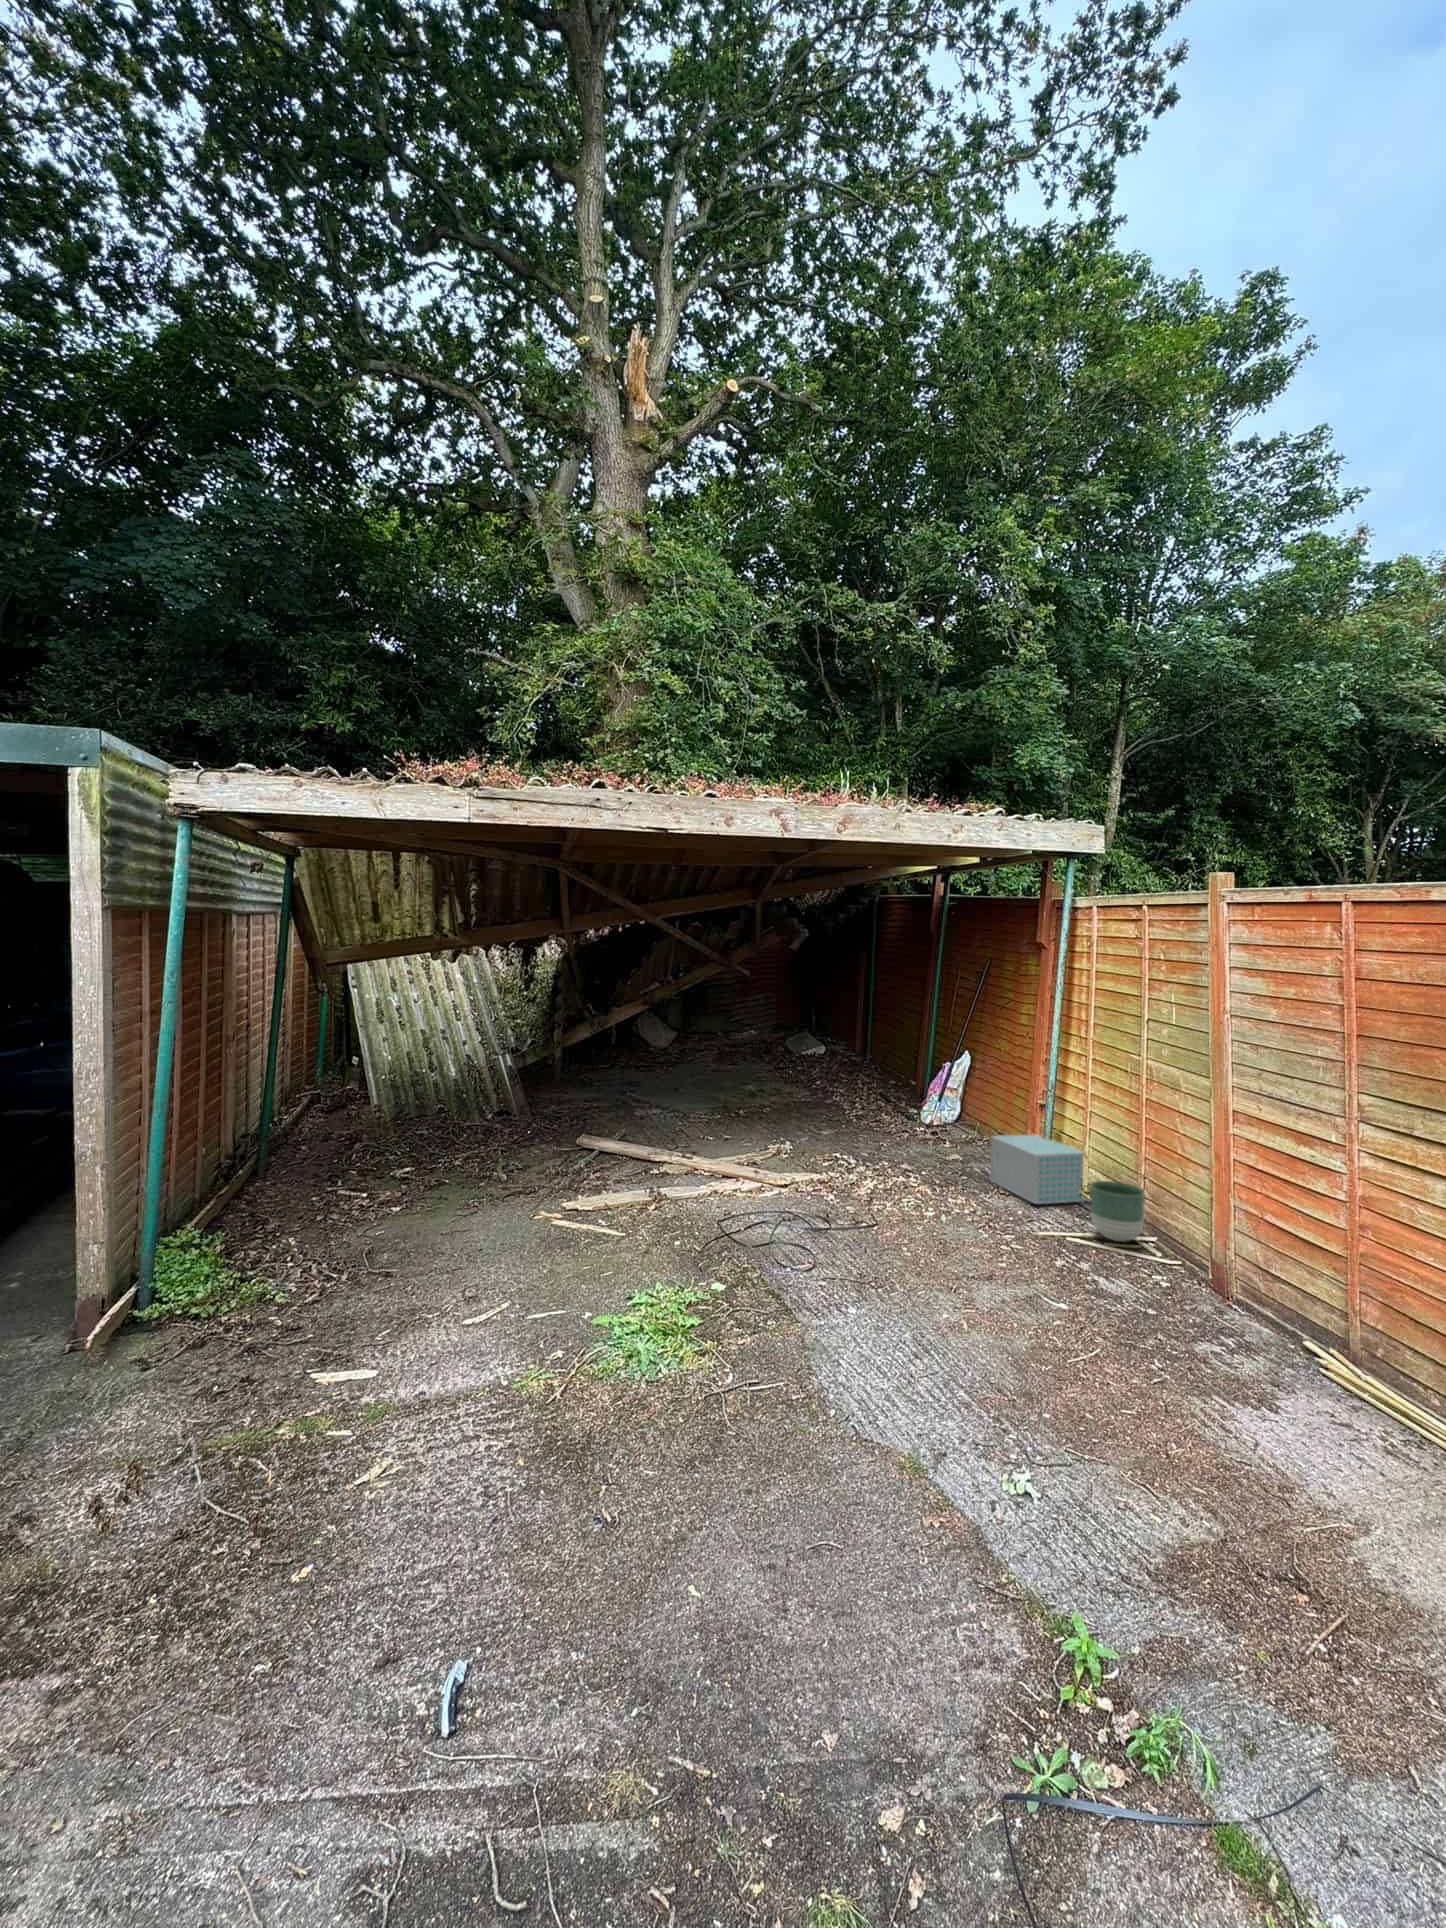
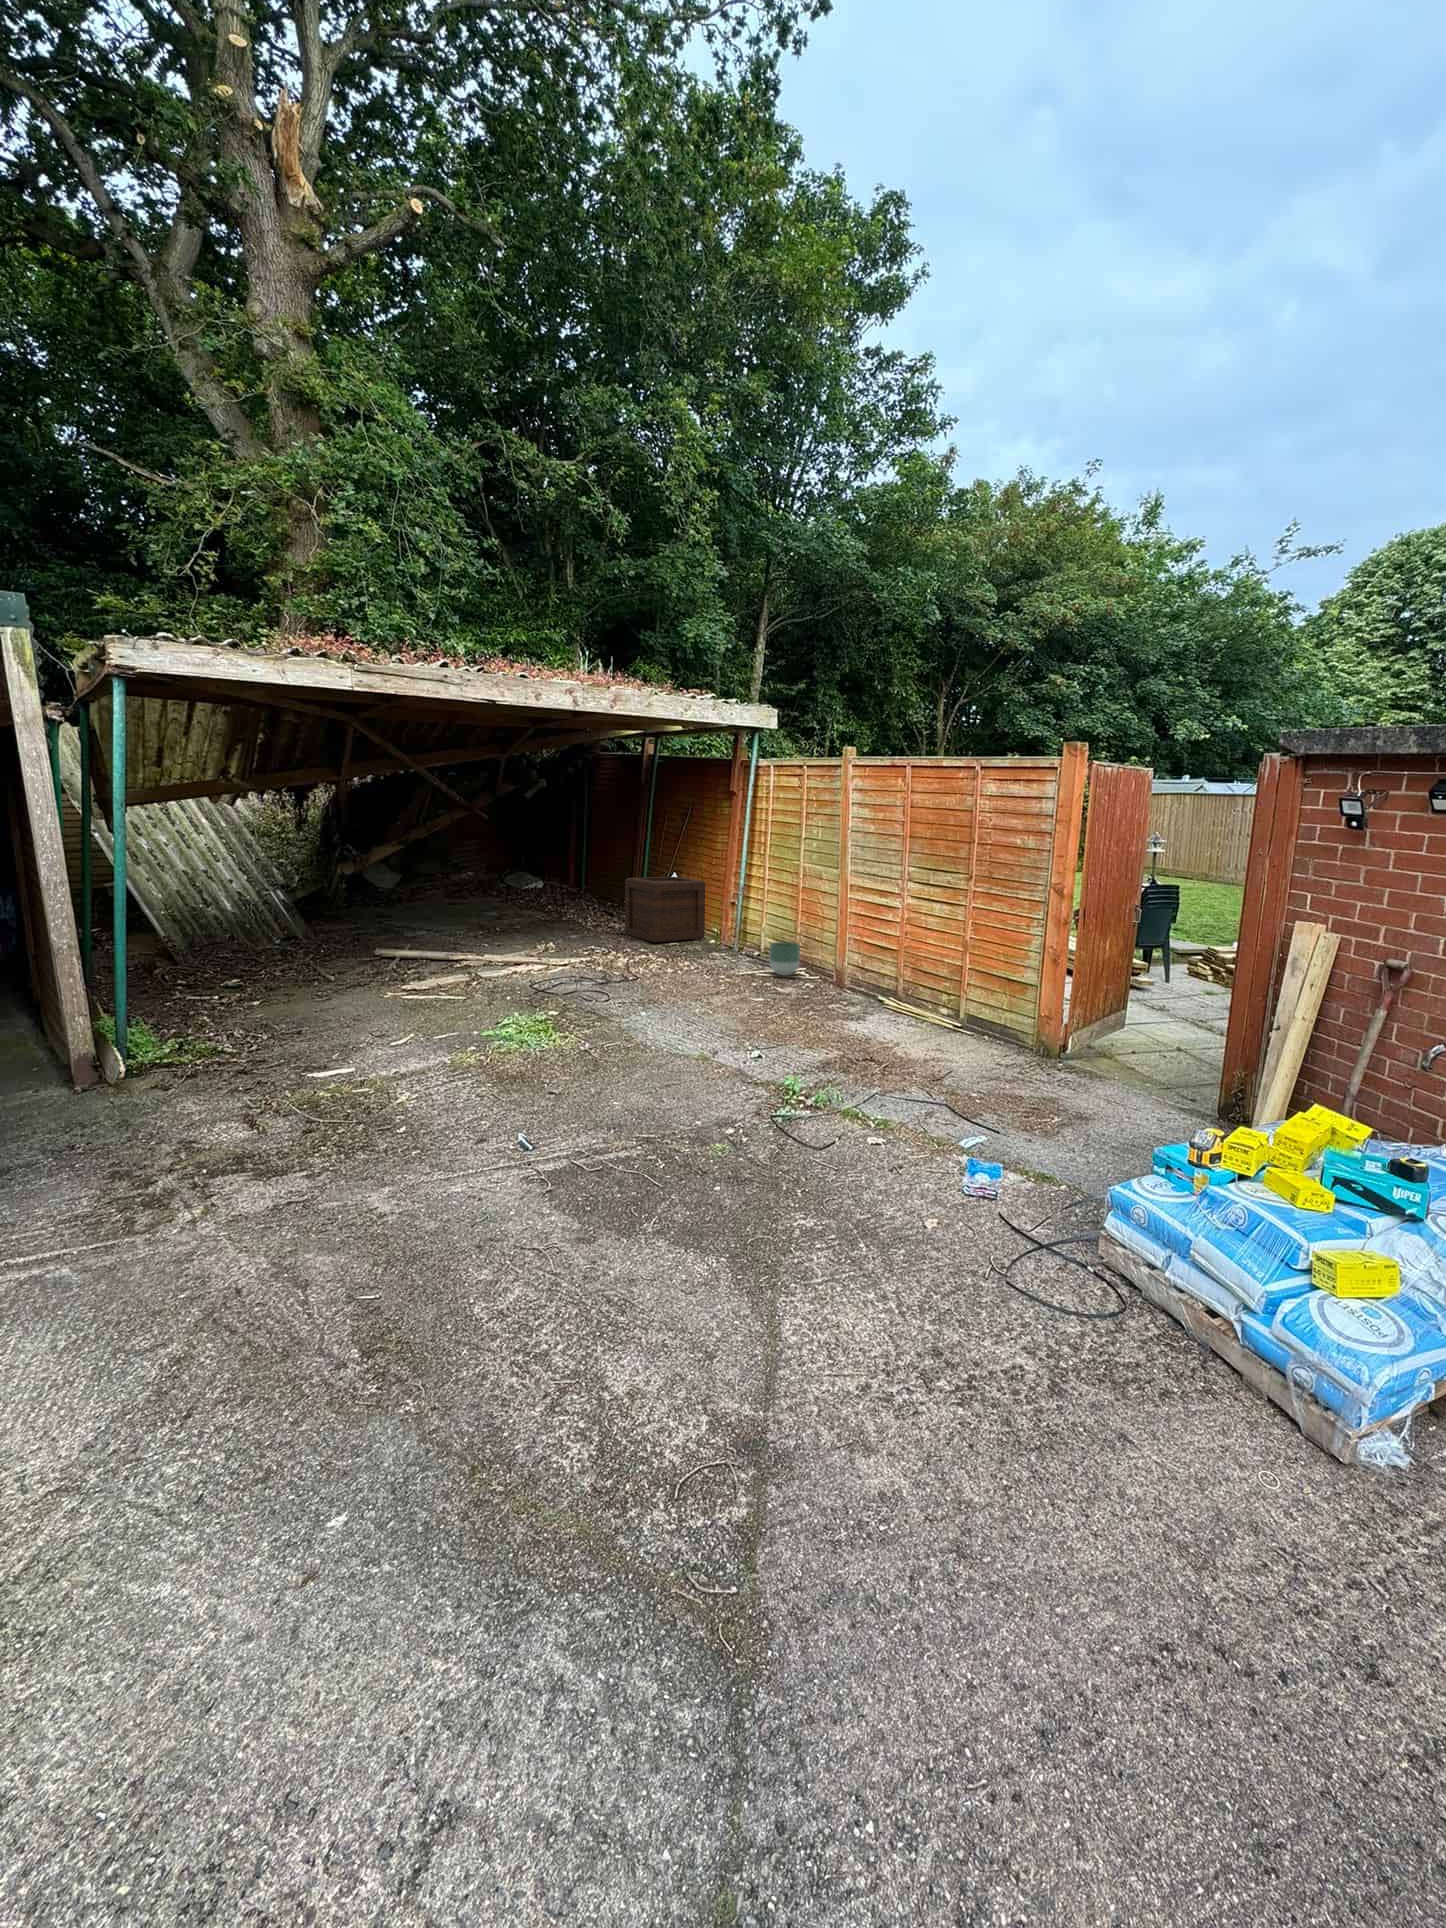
wooden crate: none [900,1055,1007,1148] -> present [625,877,705,943]
storage box: present [990,1135,1086,1204] -> none [701,923,768,964]

